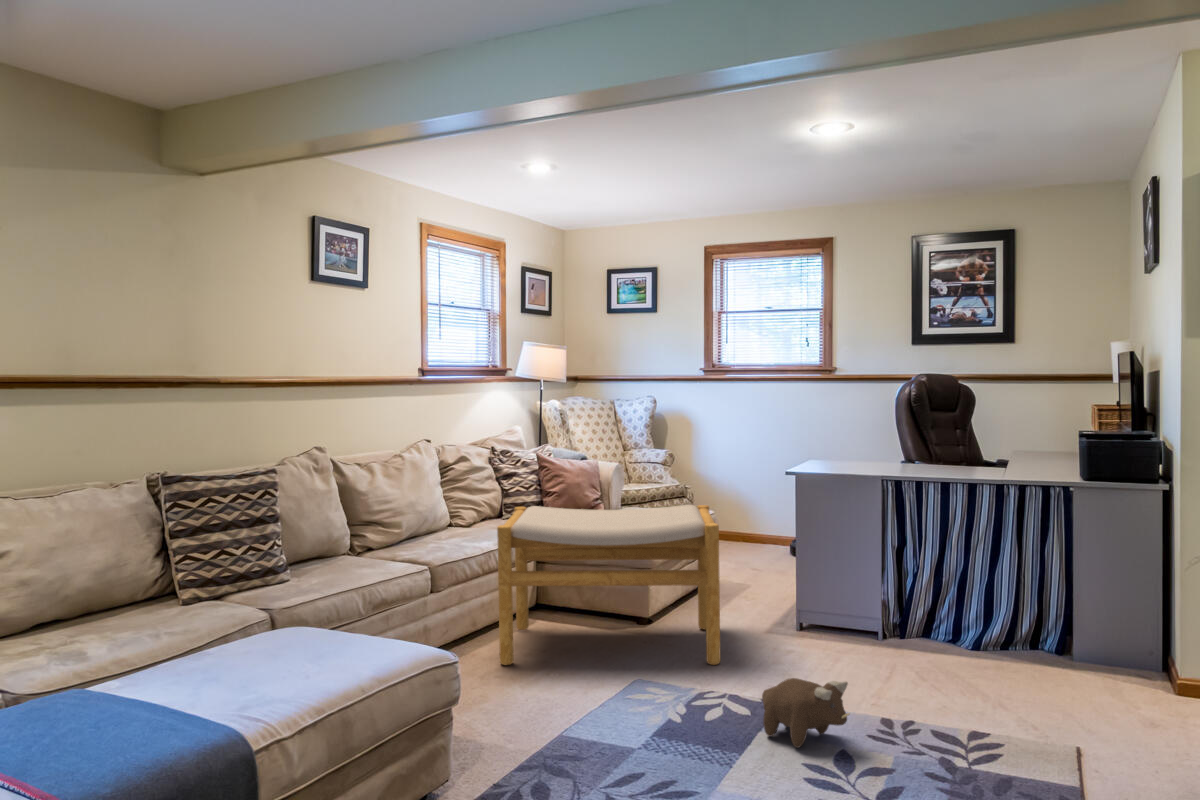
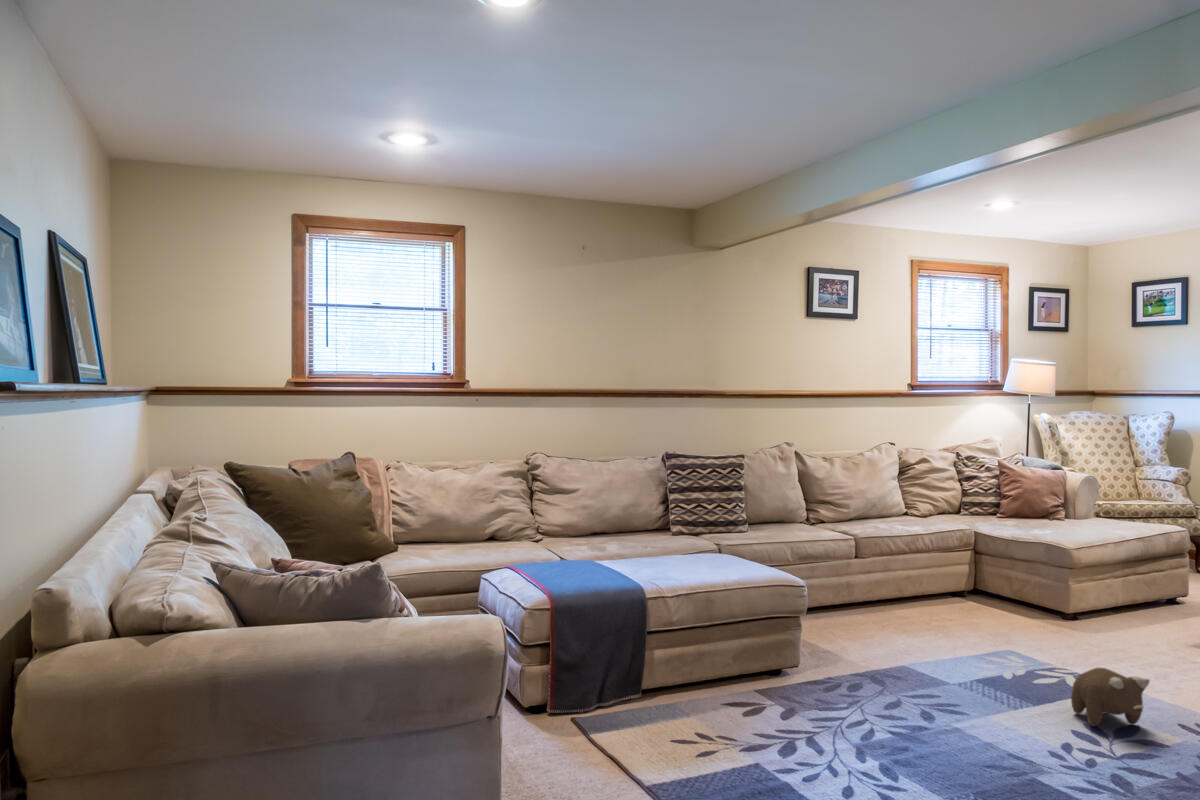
footstool: present [497,505,720,665] -> none [902,502,1129,661]

